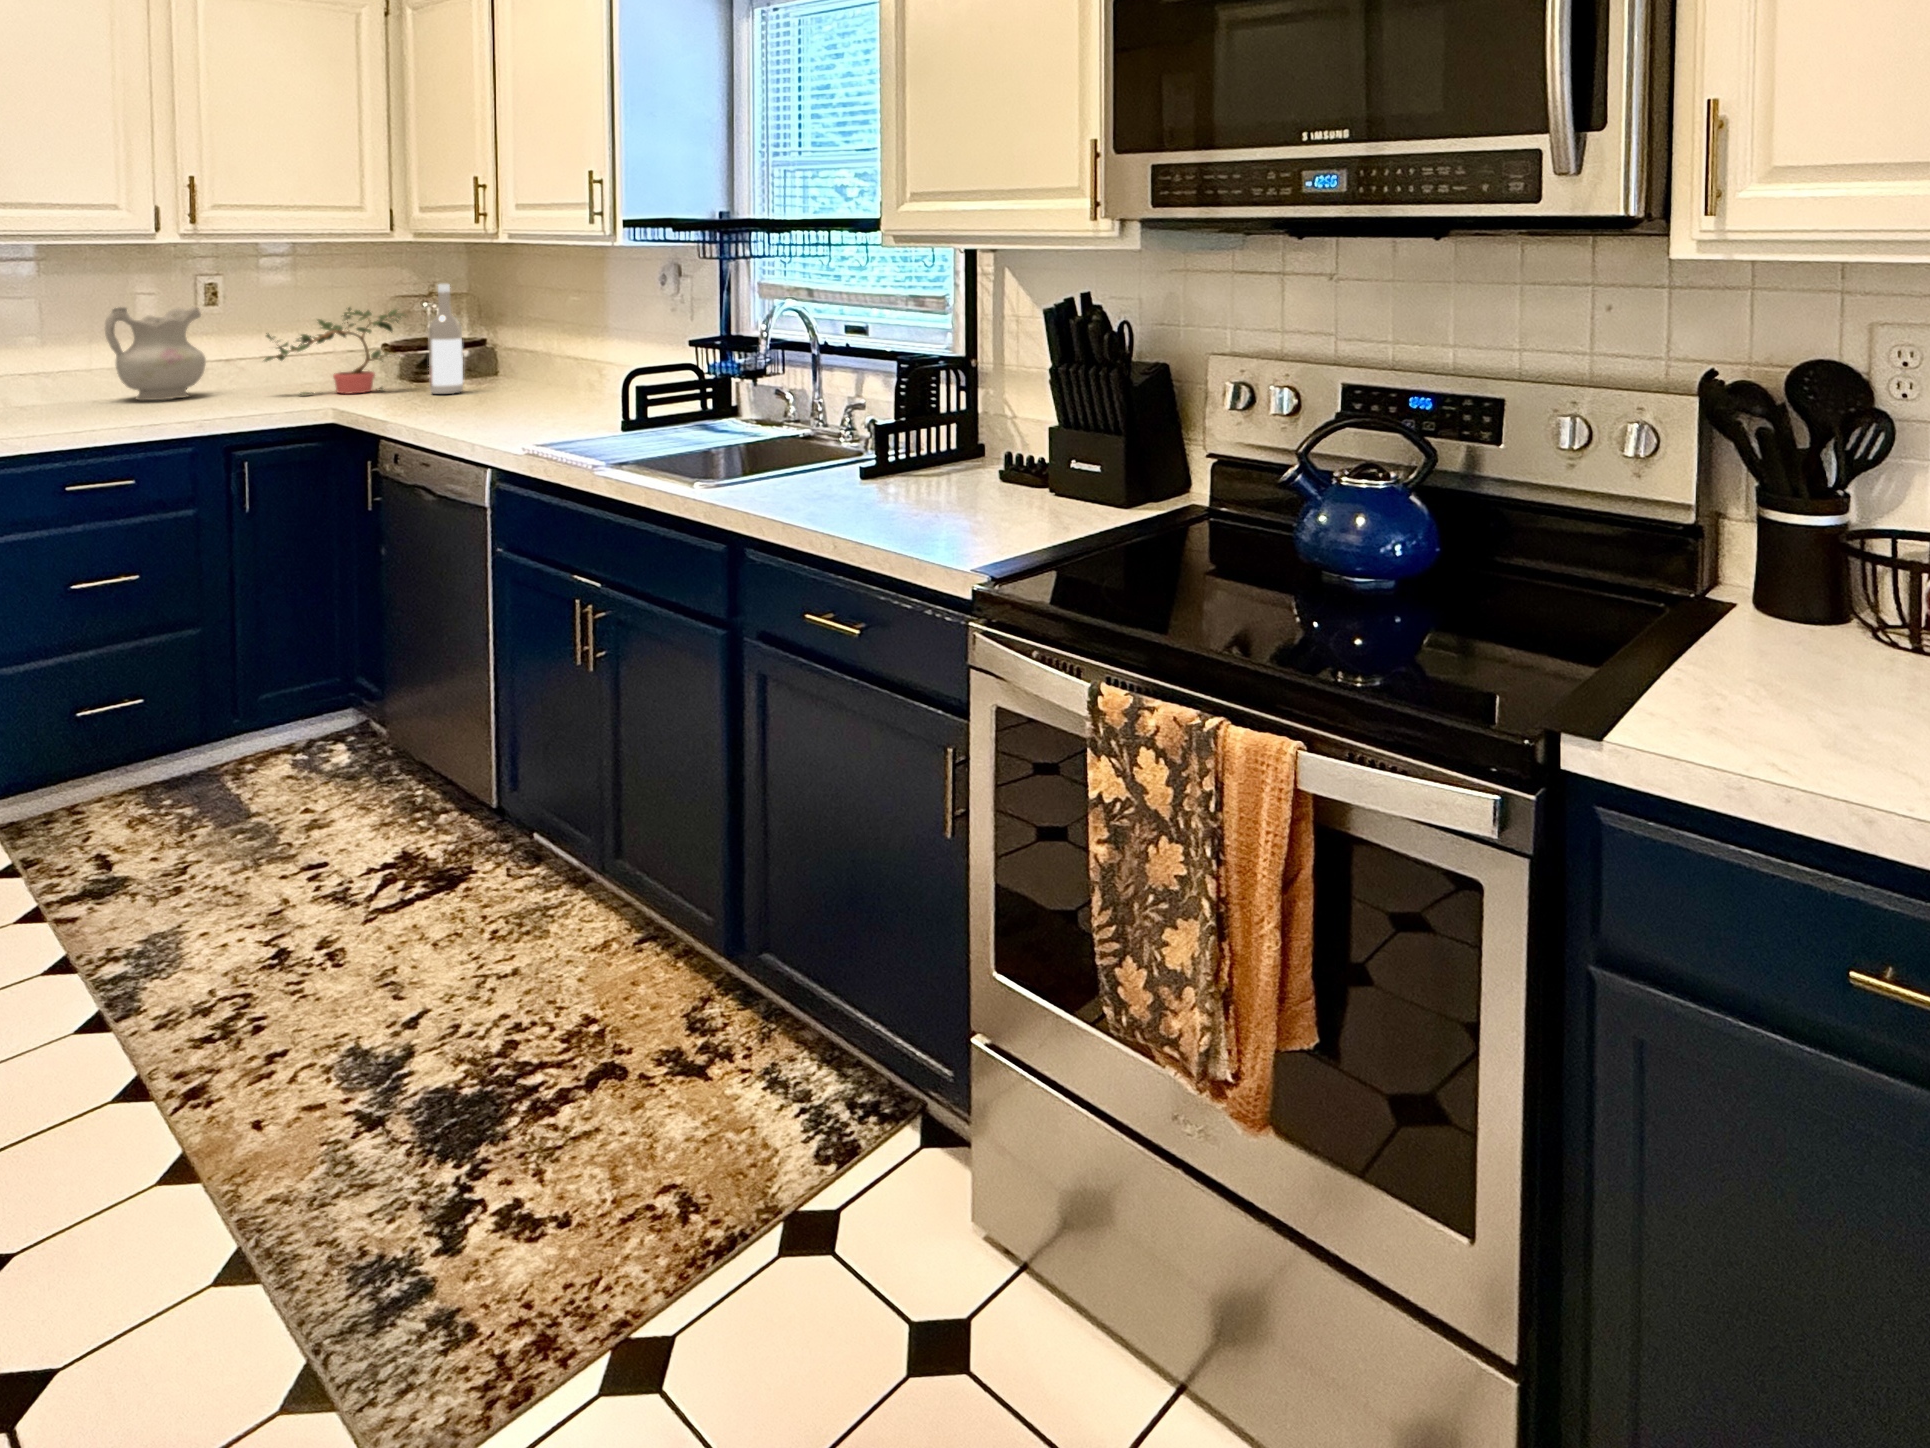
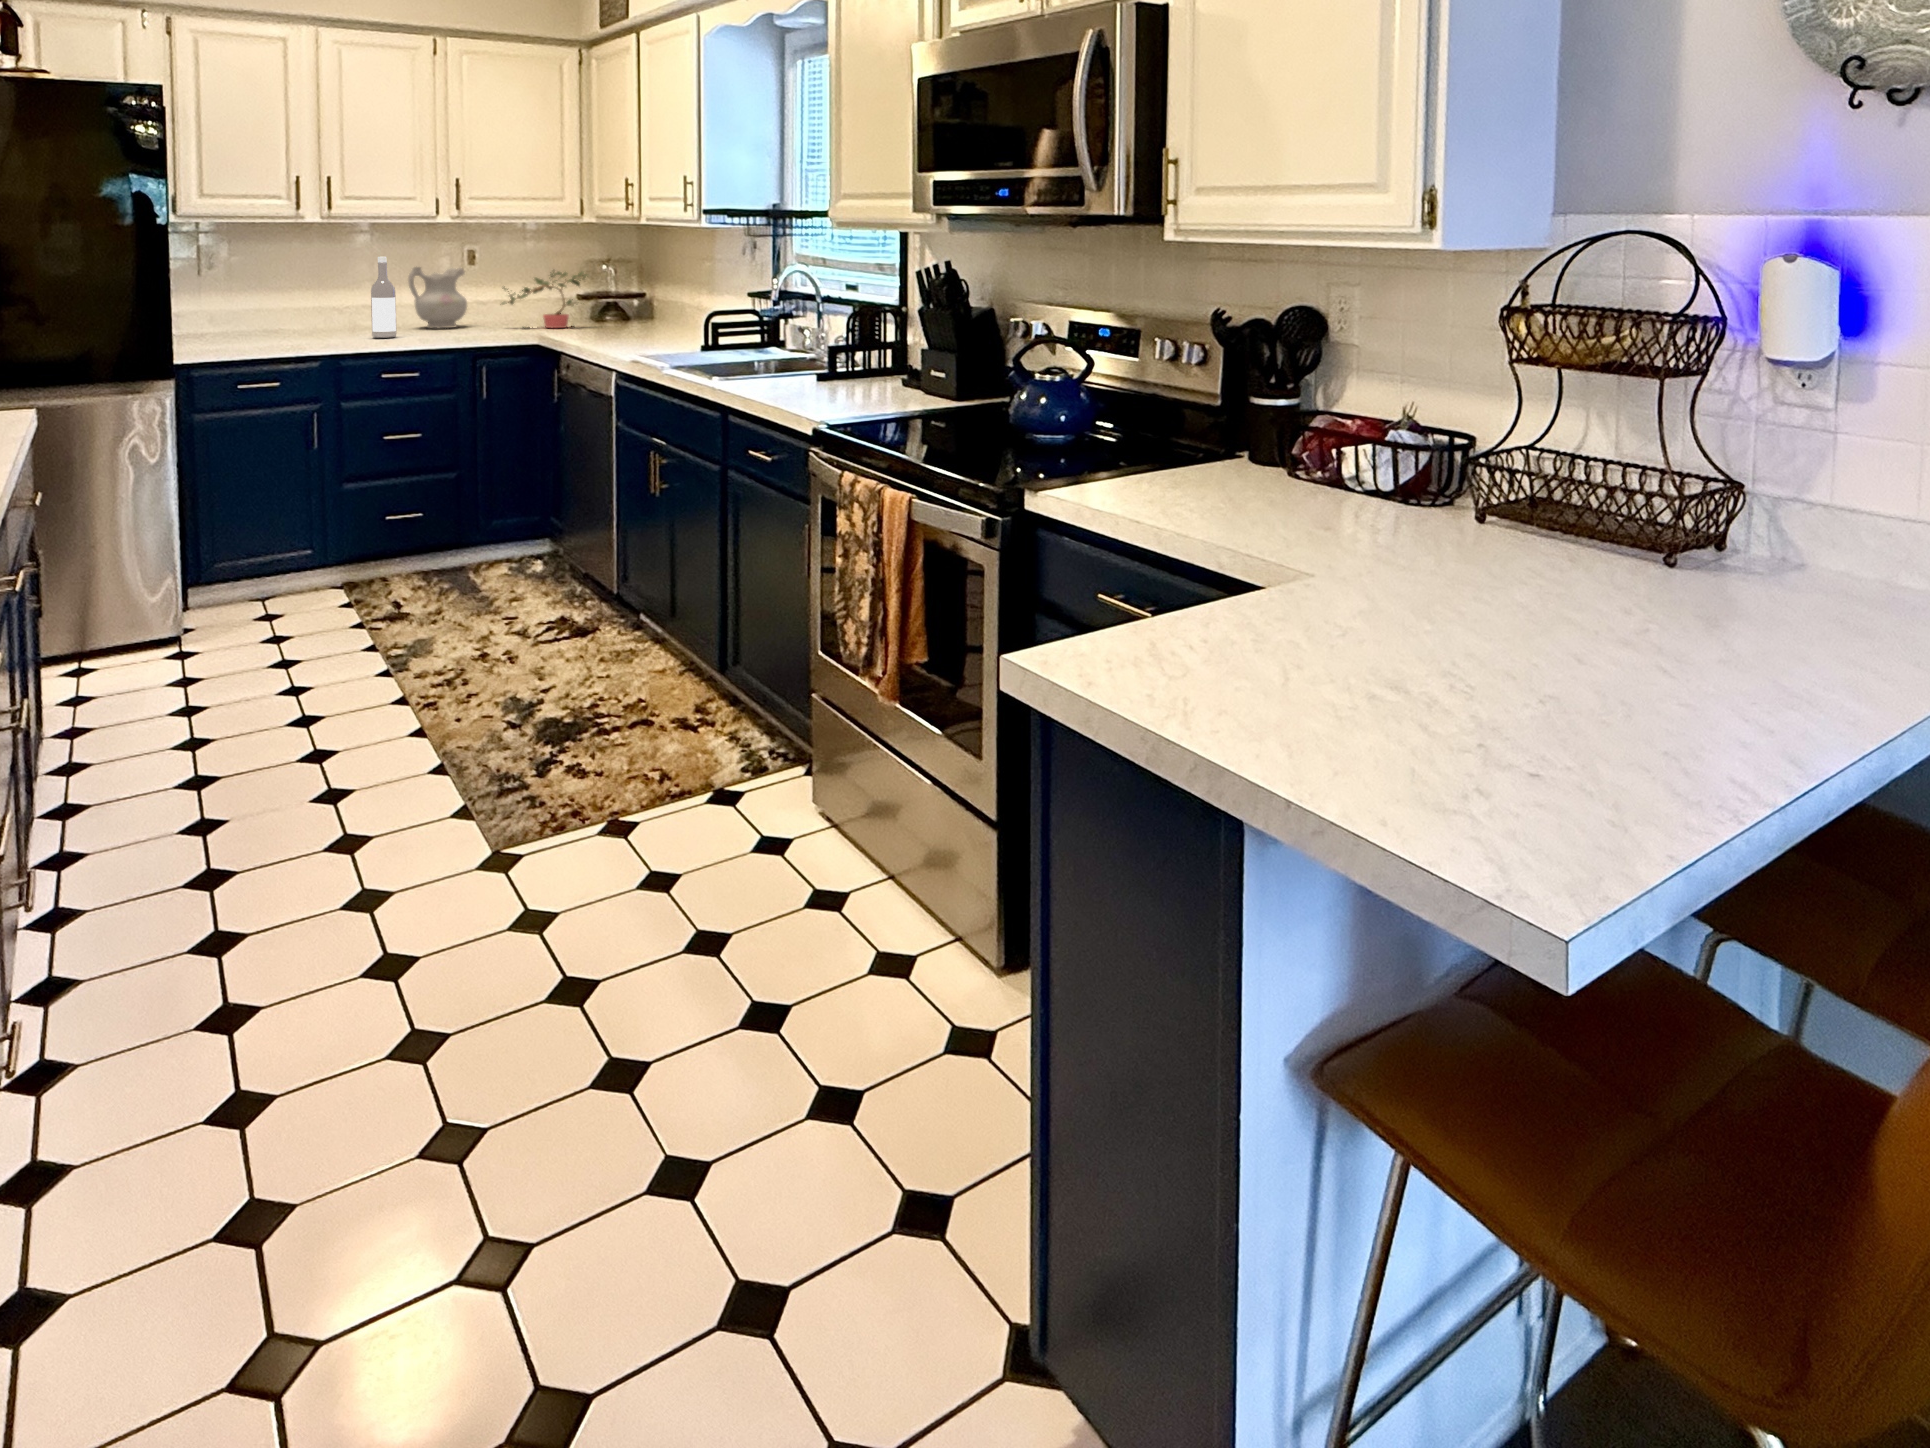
wine bottle: present [428,284,463,394] -> present [371,257,397,338]

